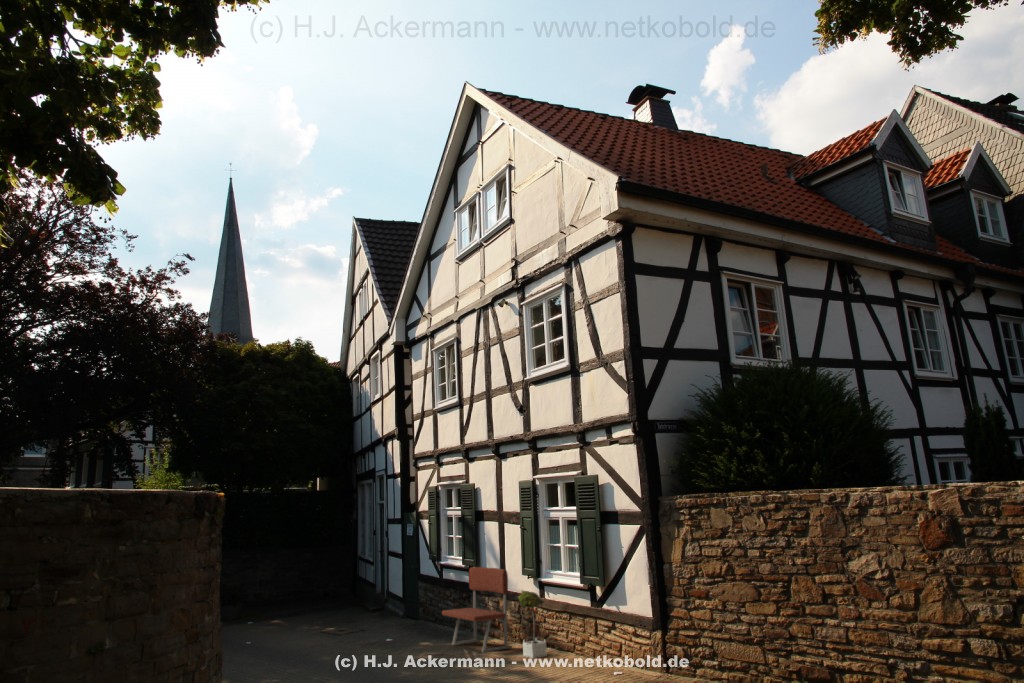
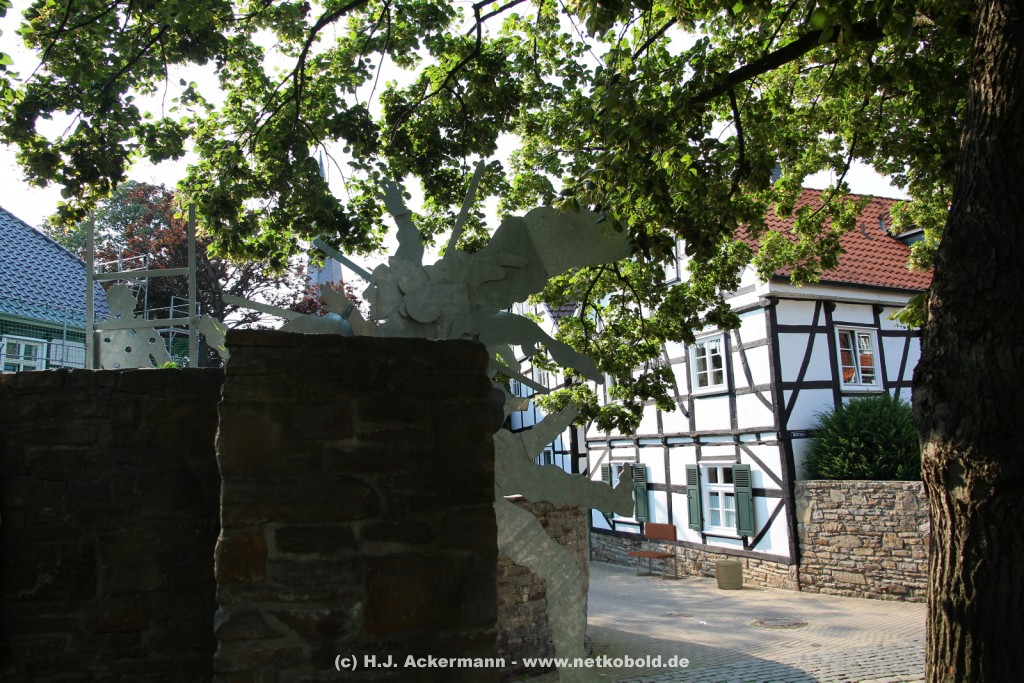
potted tree: present [519,590,547,658] -> none [689,539,710,584]
basket: none [547,623,588,670] -> present [715,560,743,590]

